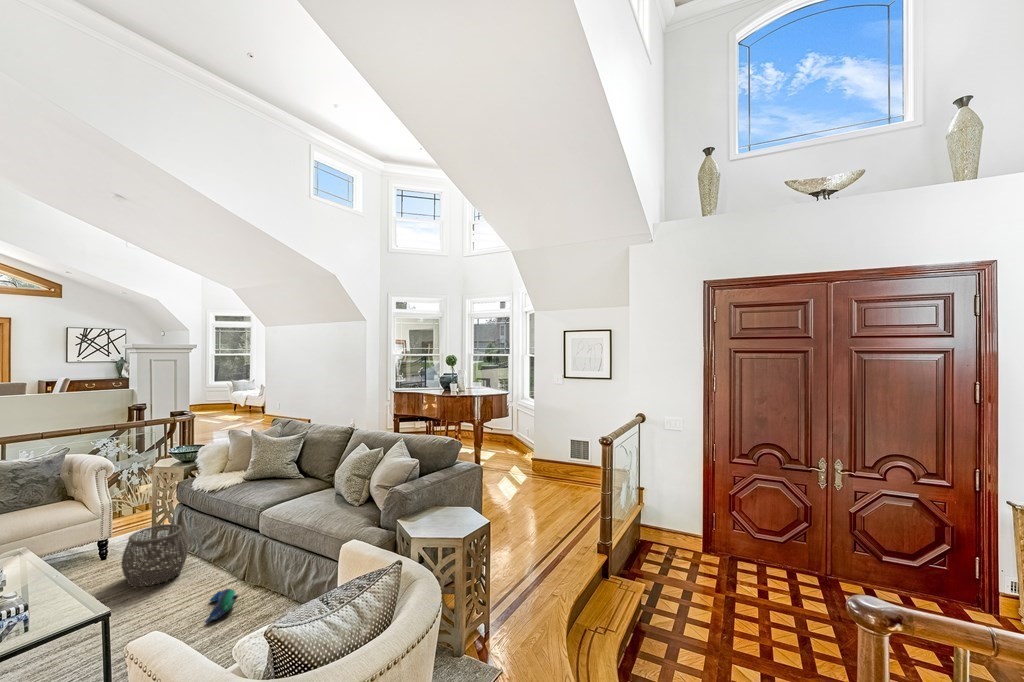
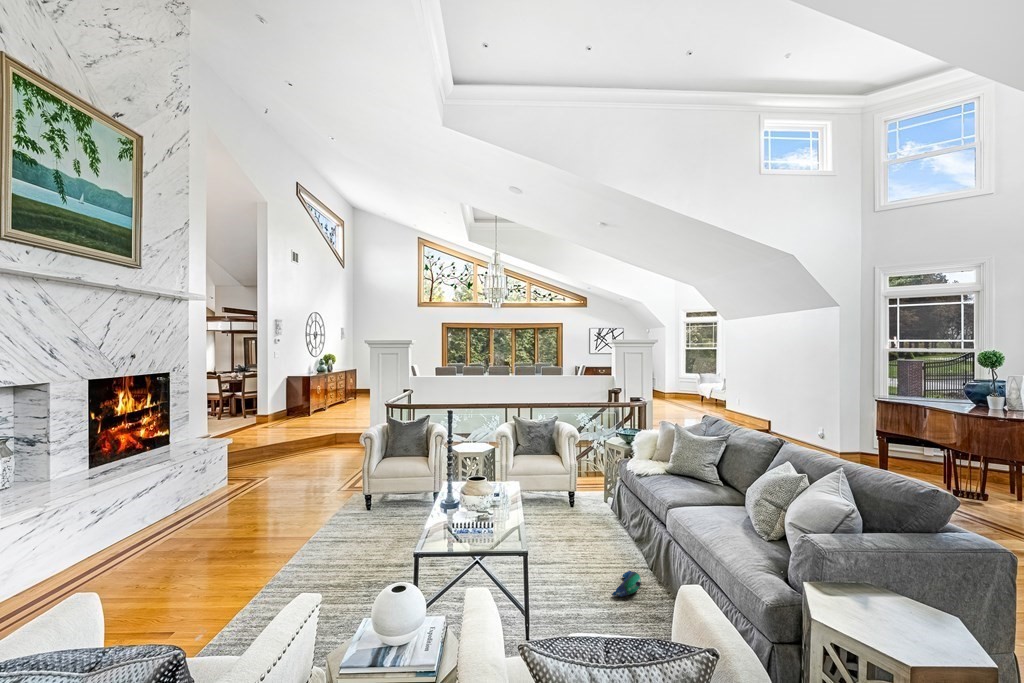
woven basket: present [122,524,188,587] -> none [573,492,618,543]

